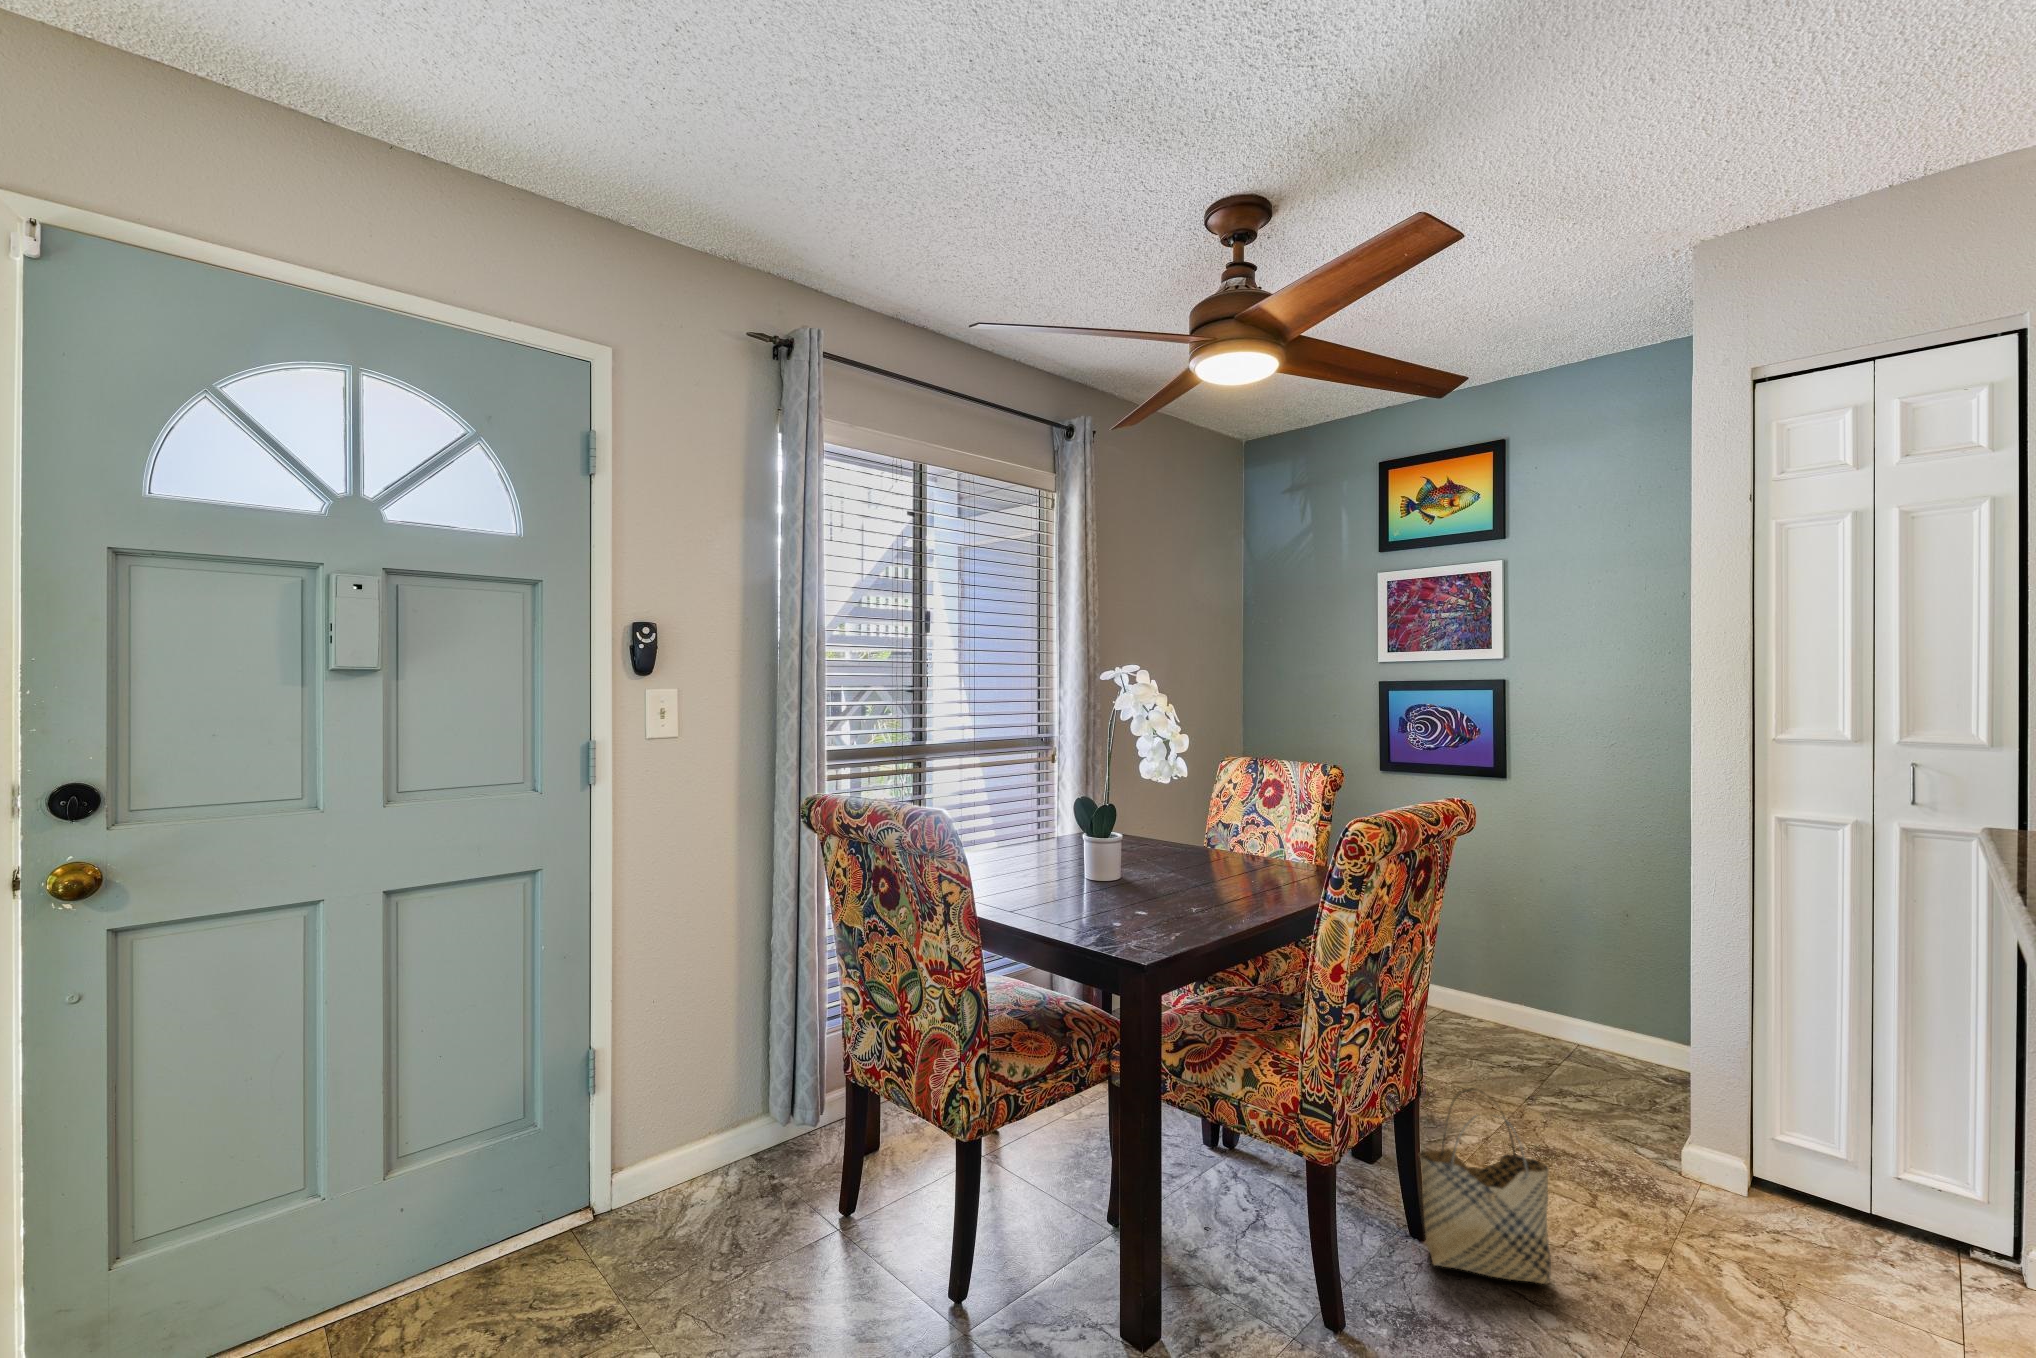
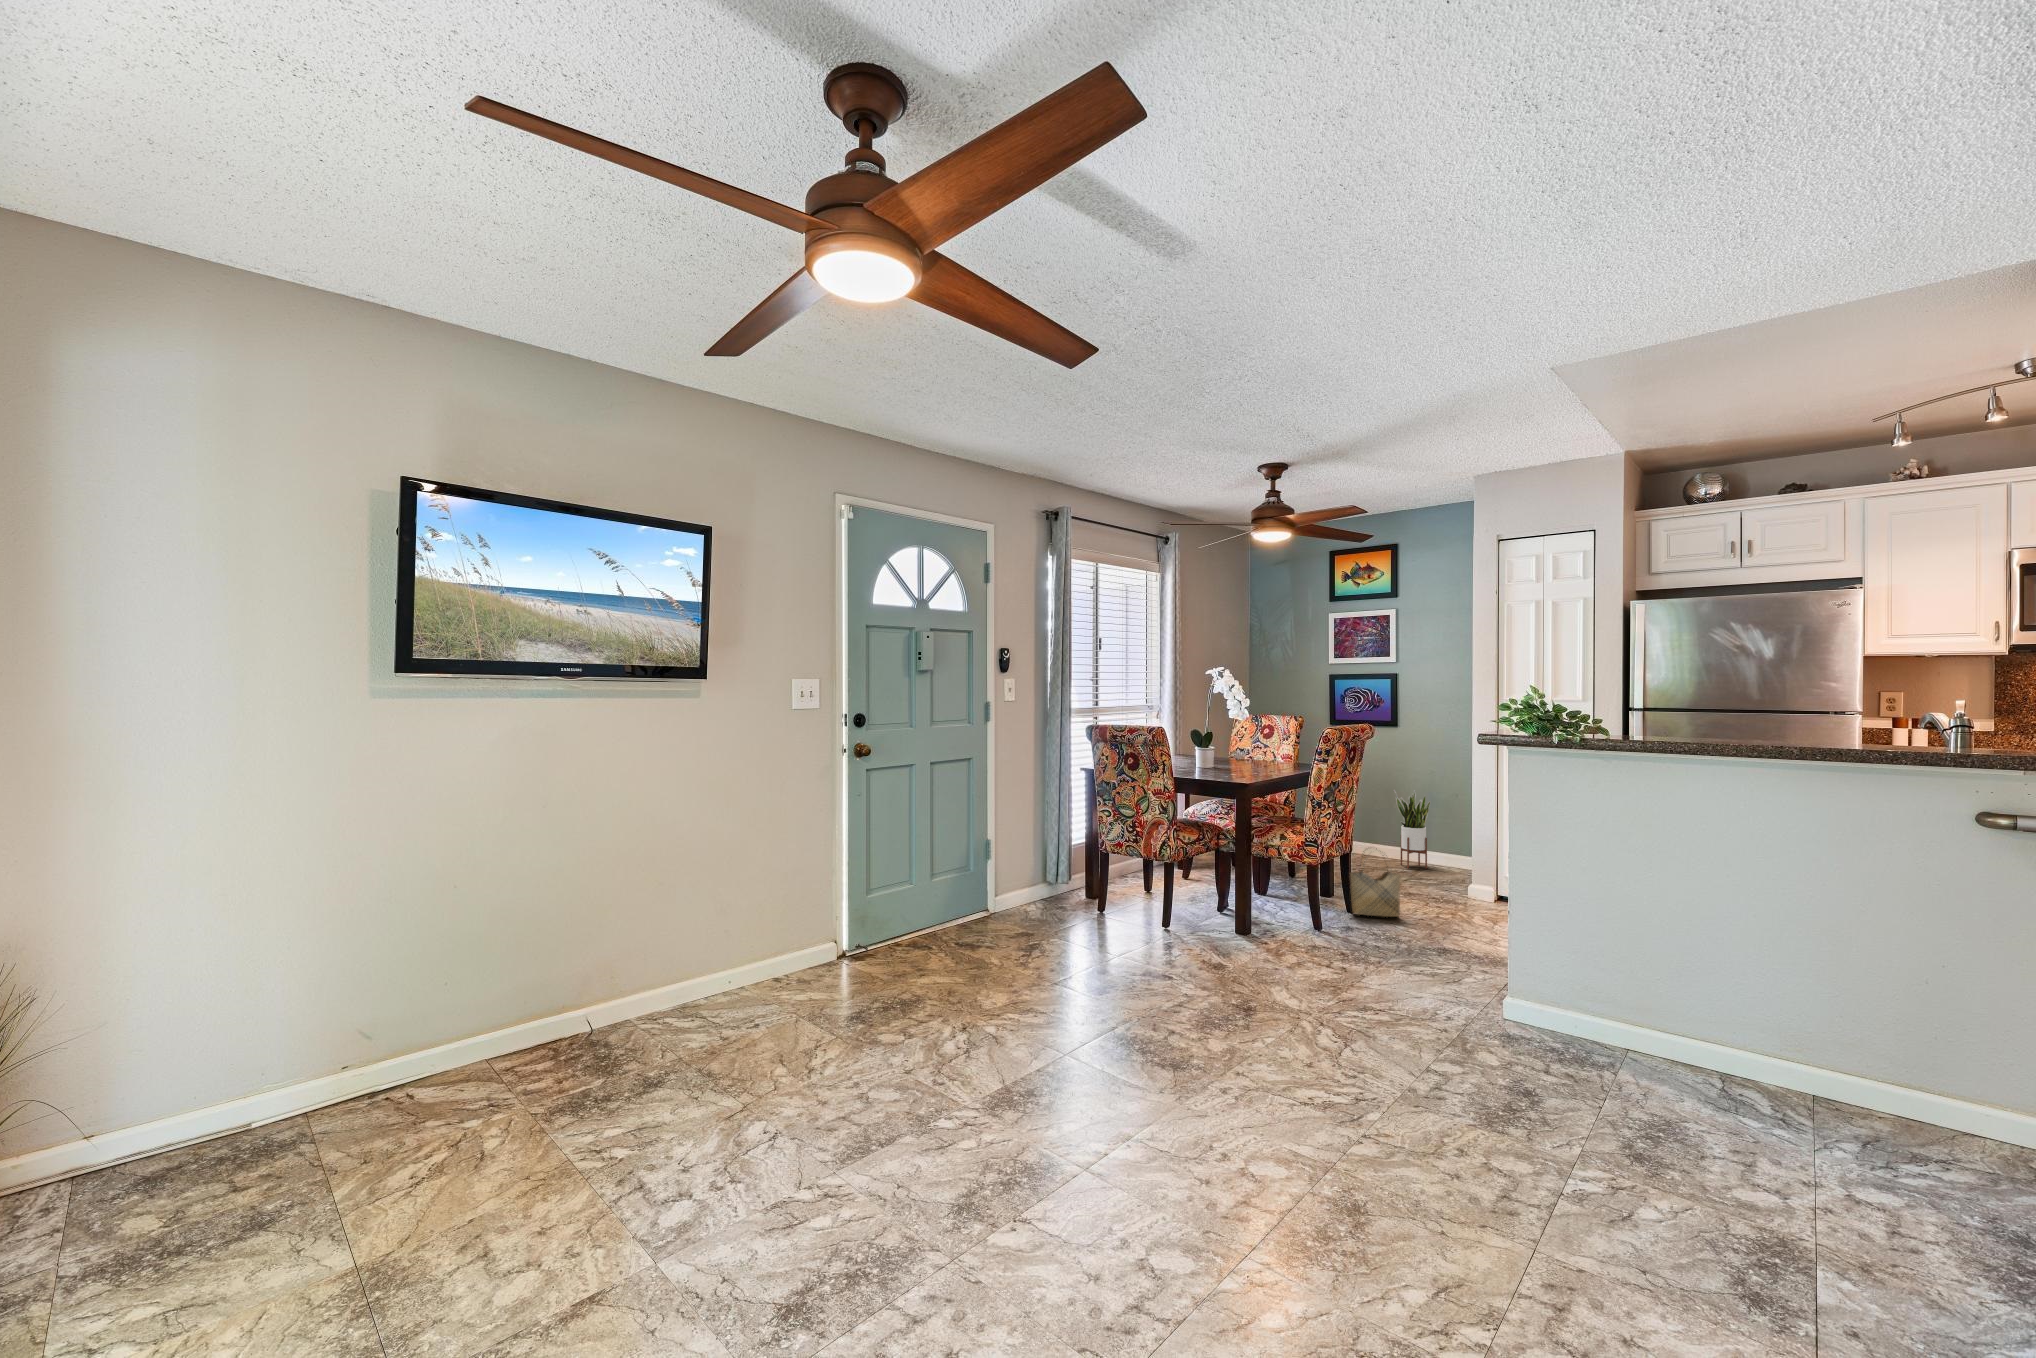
potted plant: none [1503,896,1579,1056] -> present [1394,790,1430,869]

